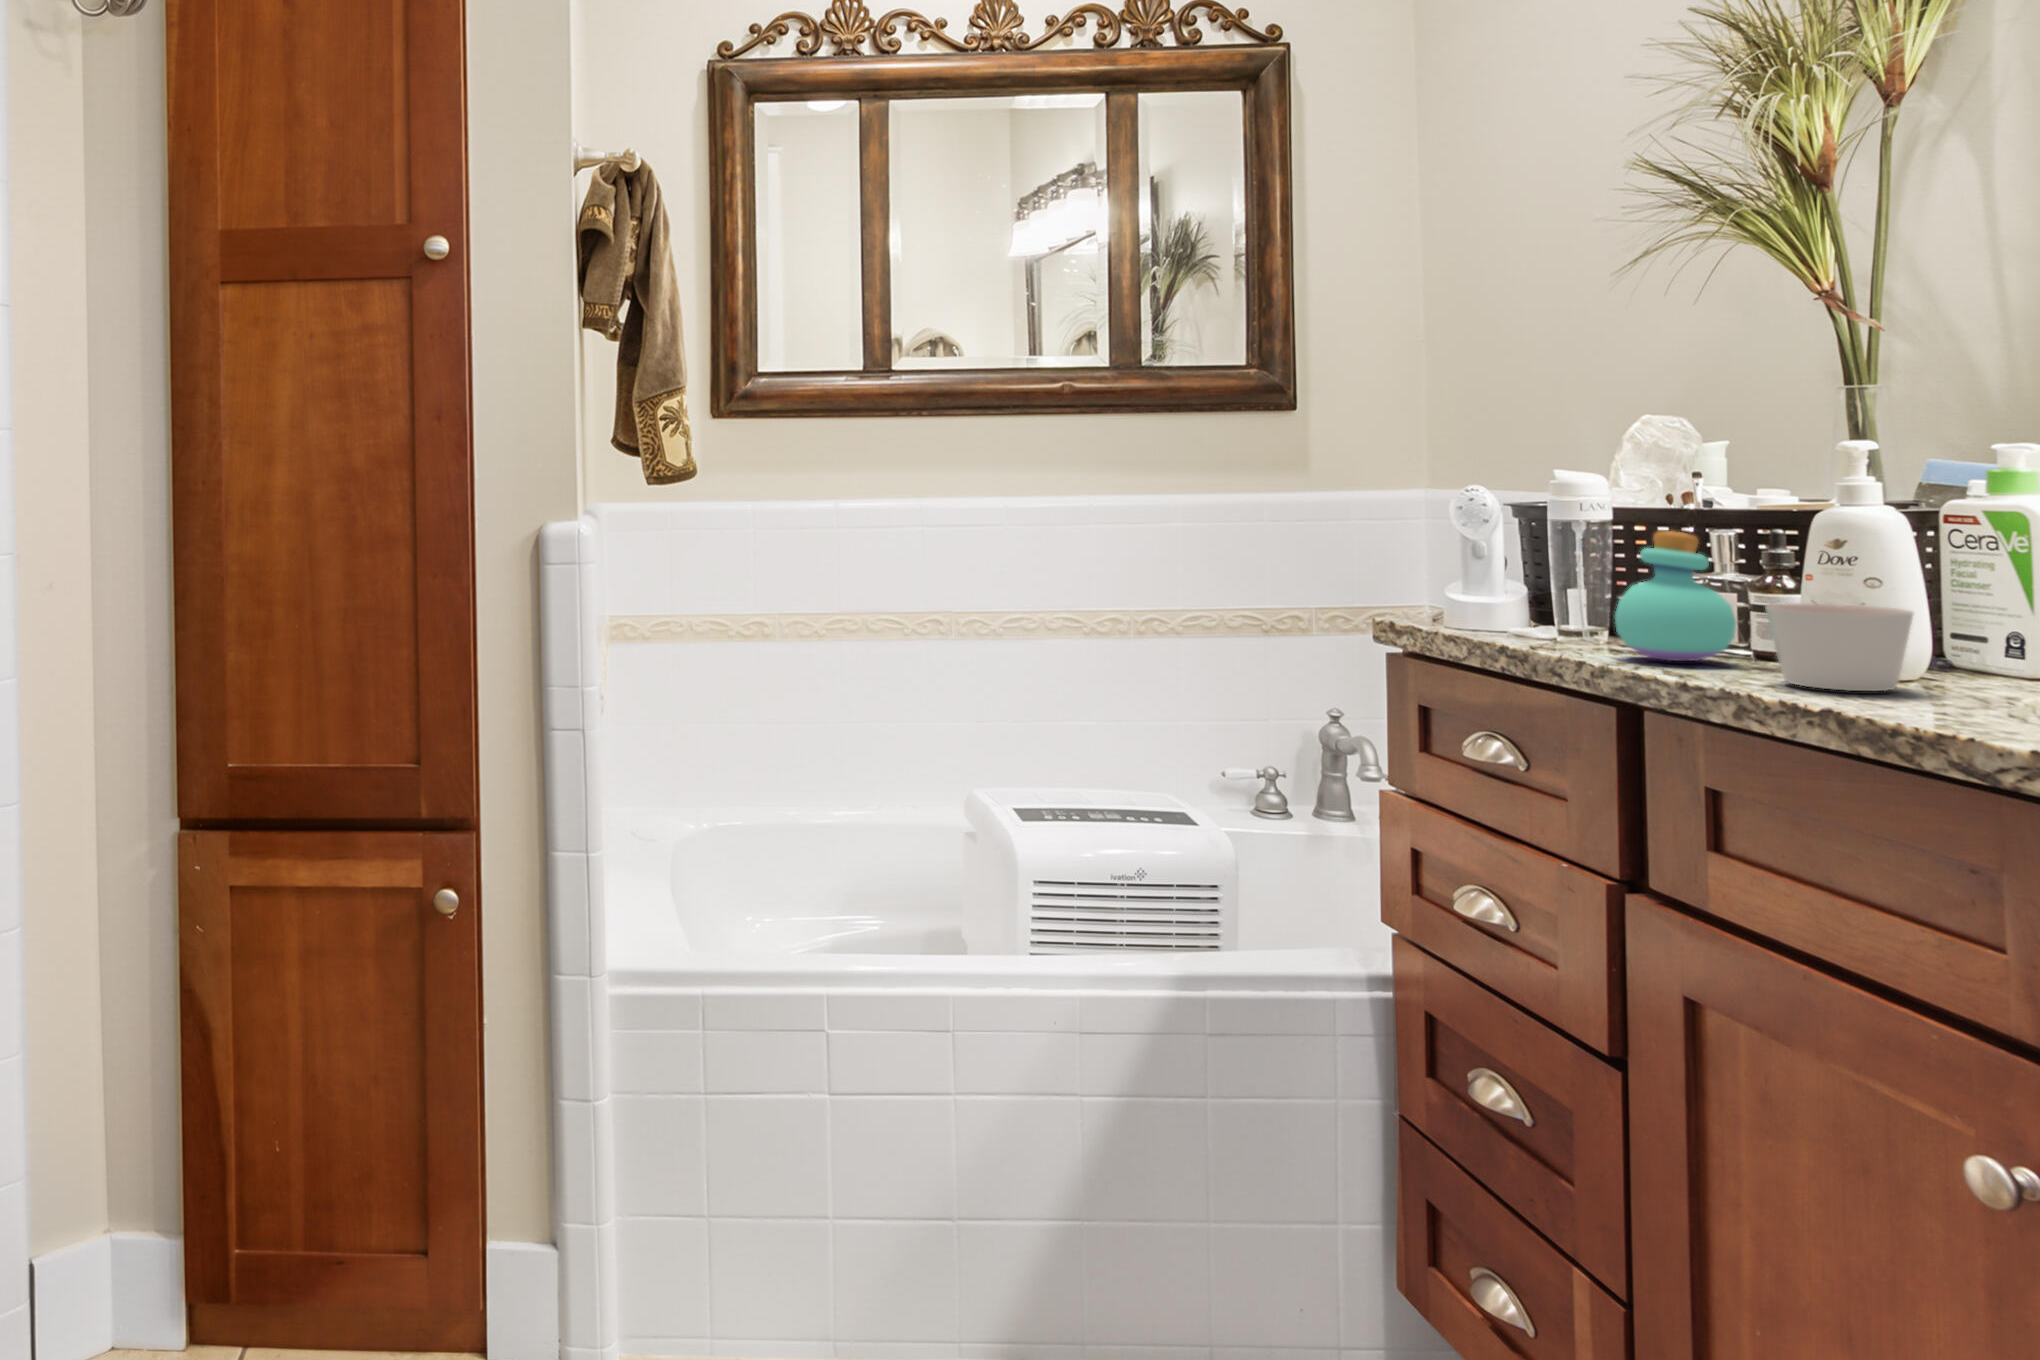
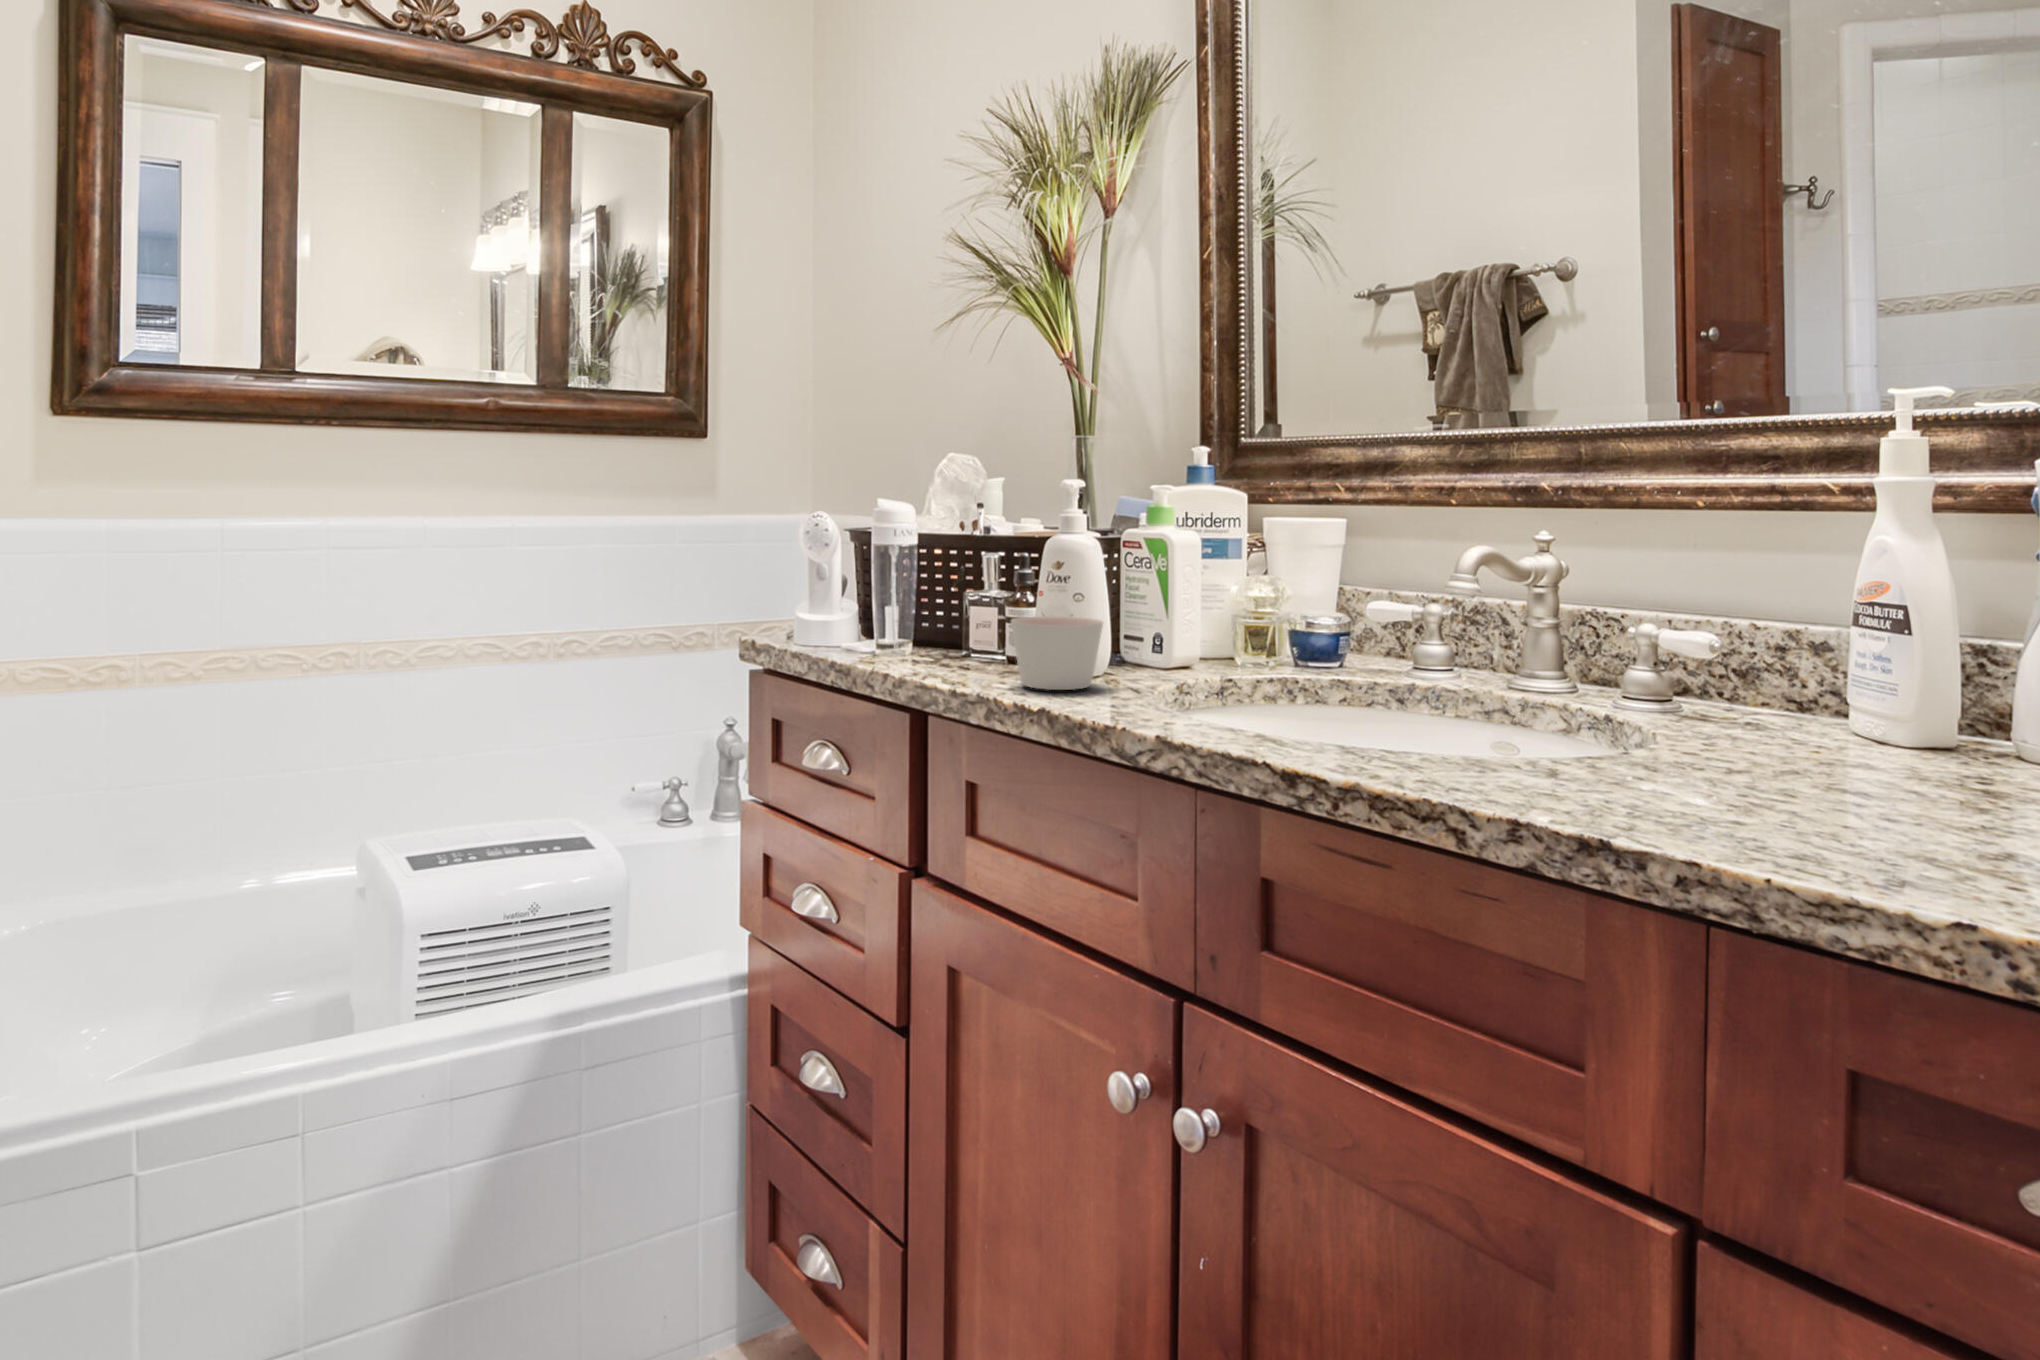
perfume bottle: present [1615,531,1736,661] -> none [912,555,995,669]

